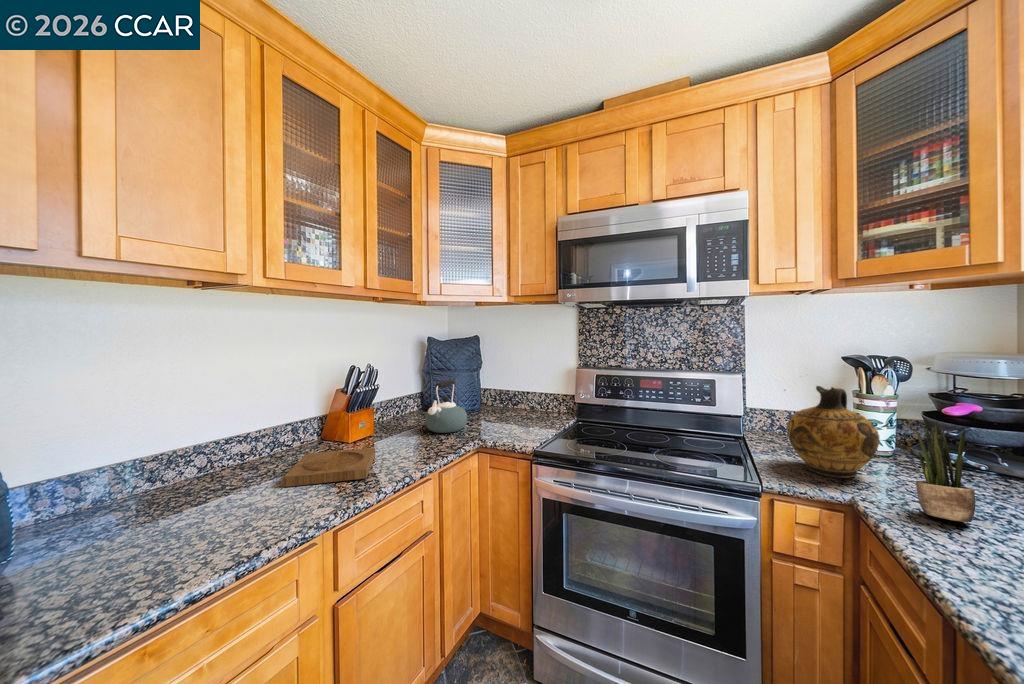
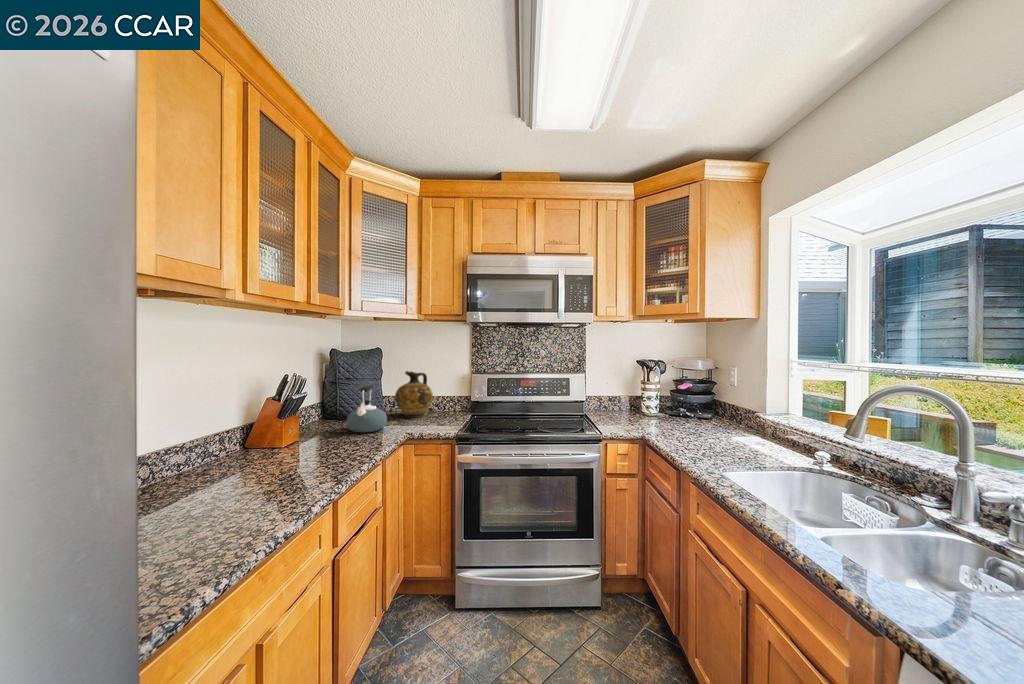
ceramic jug: present [787,386,879,478] -> present [395,371,433,417]
potted plant: present [916,421,975,522] -> none [674,391,696,439]
tray: present [283,448,375,487] -> none [255,446,341,482]

